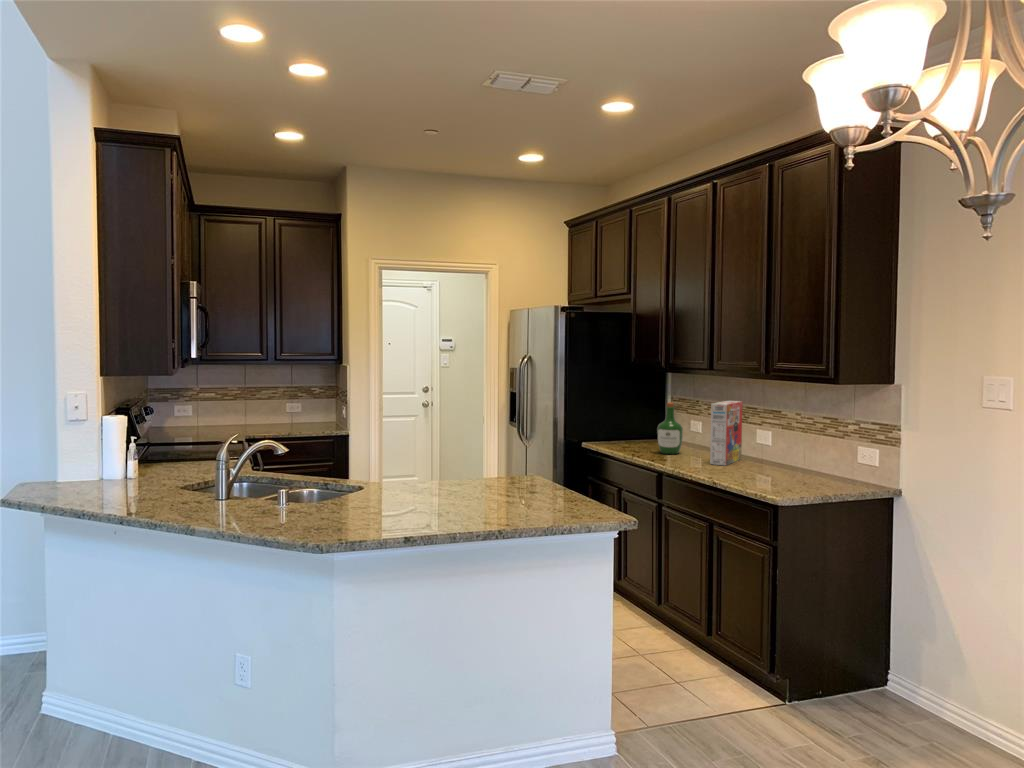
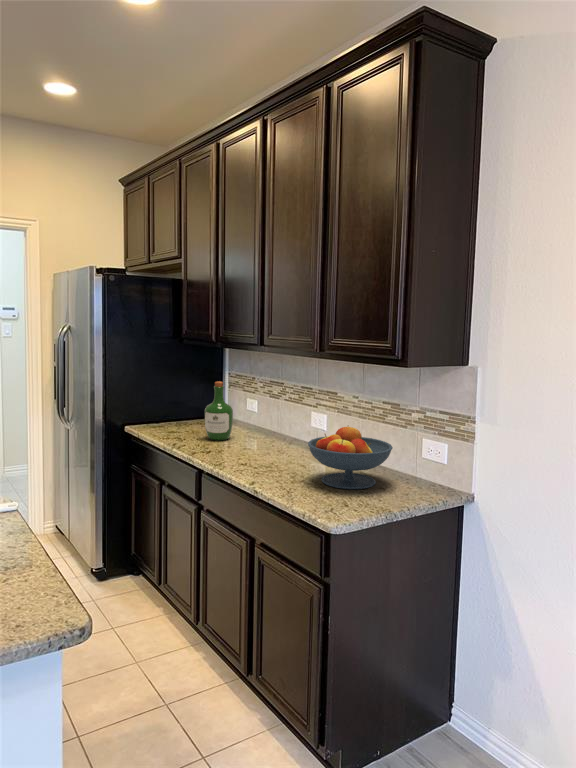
cereal box: present [710,401,743,465] -> none [258,380,297,458]
fruit bowl: none [757,435,830,484] -> present [308,426,393,489]

